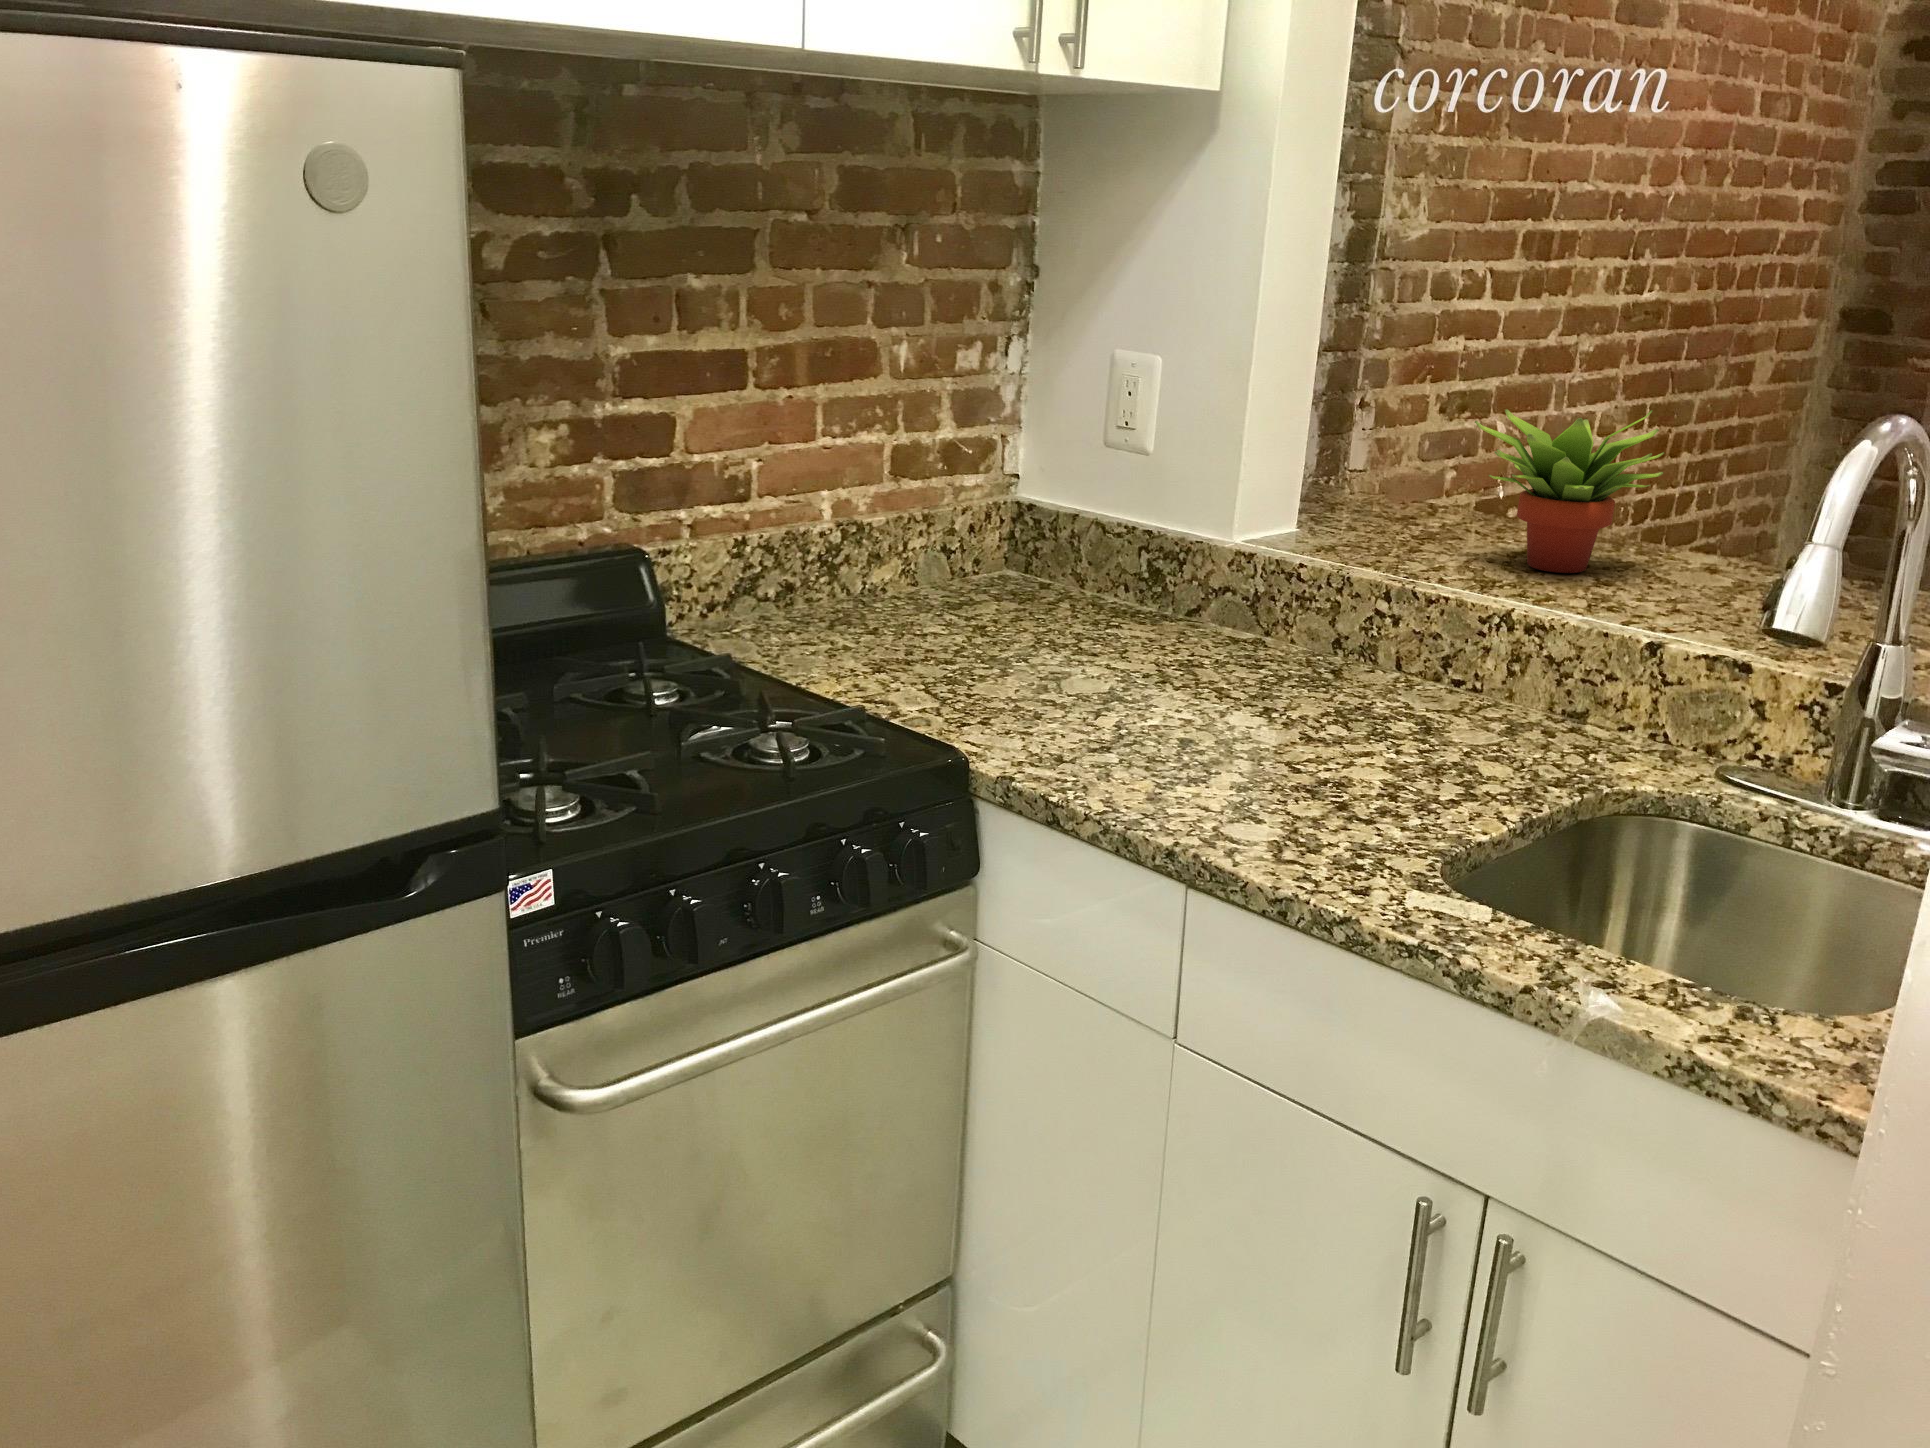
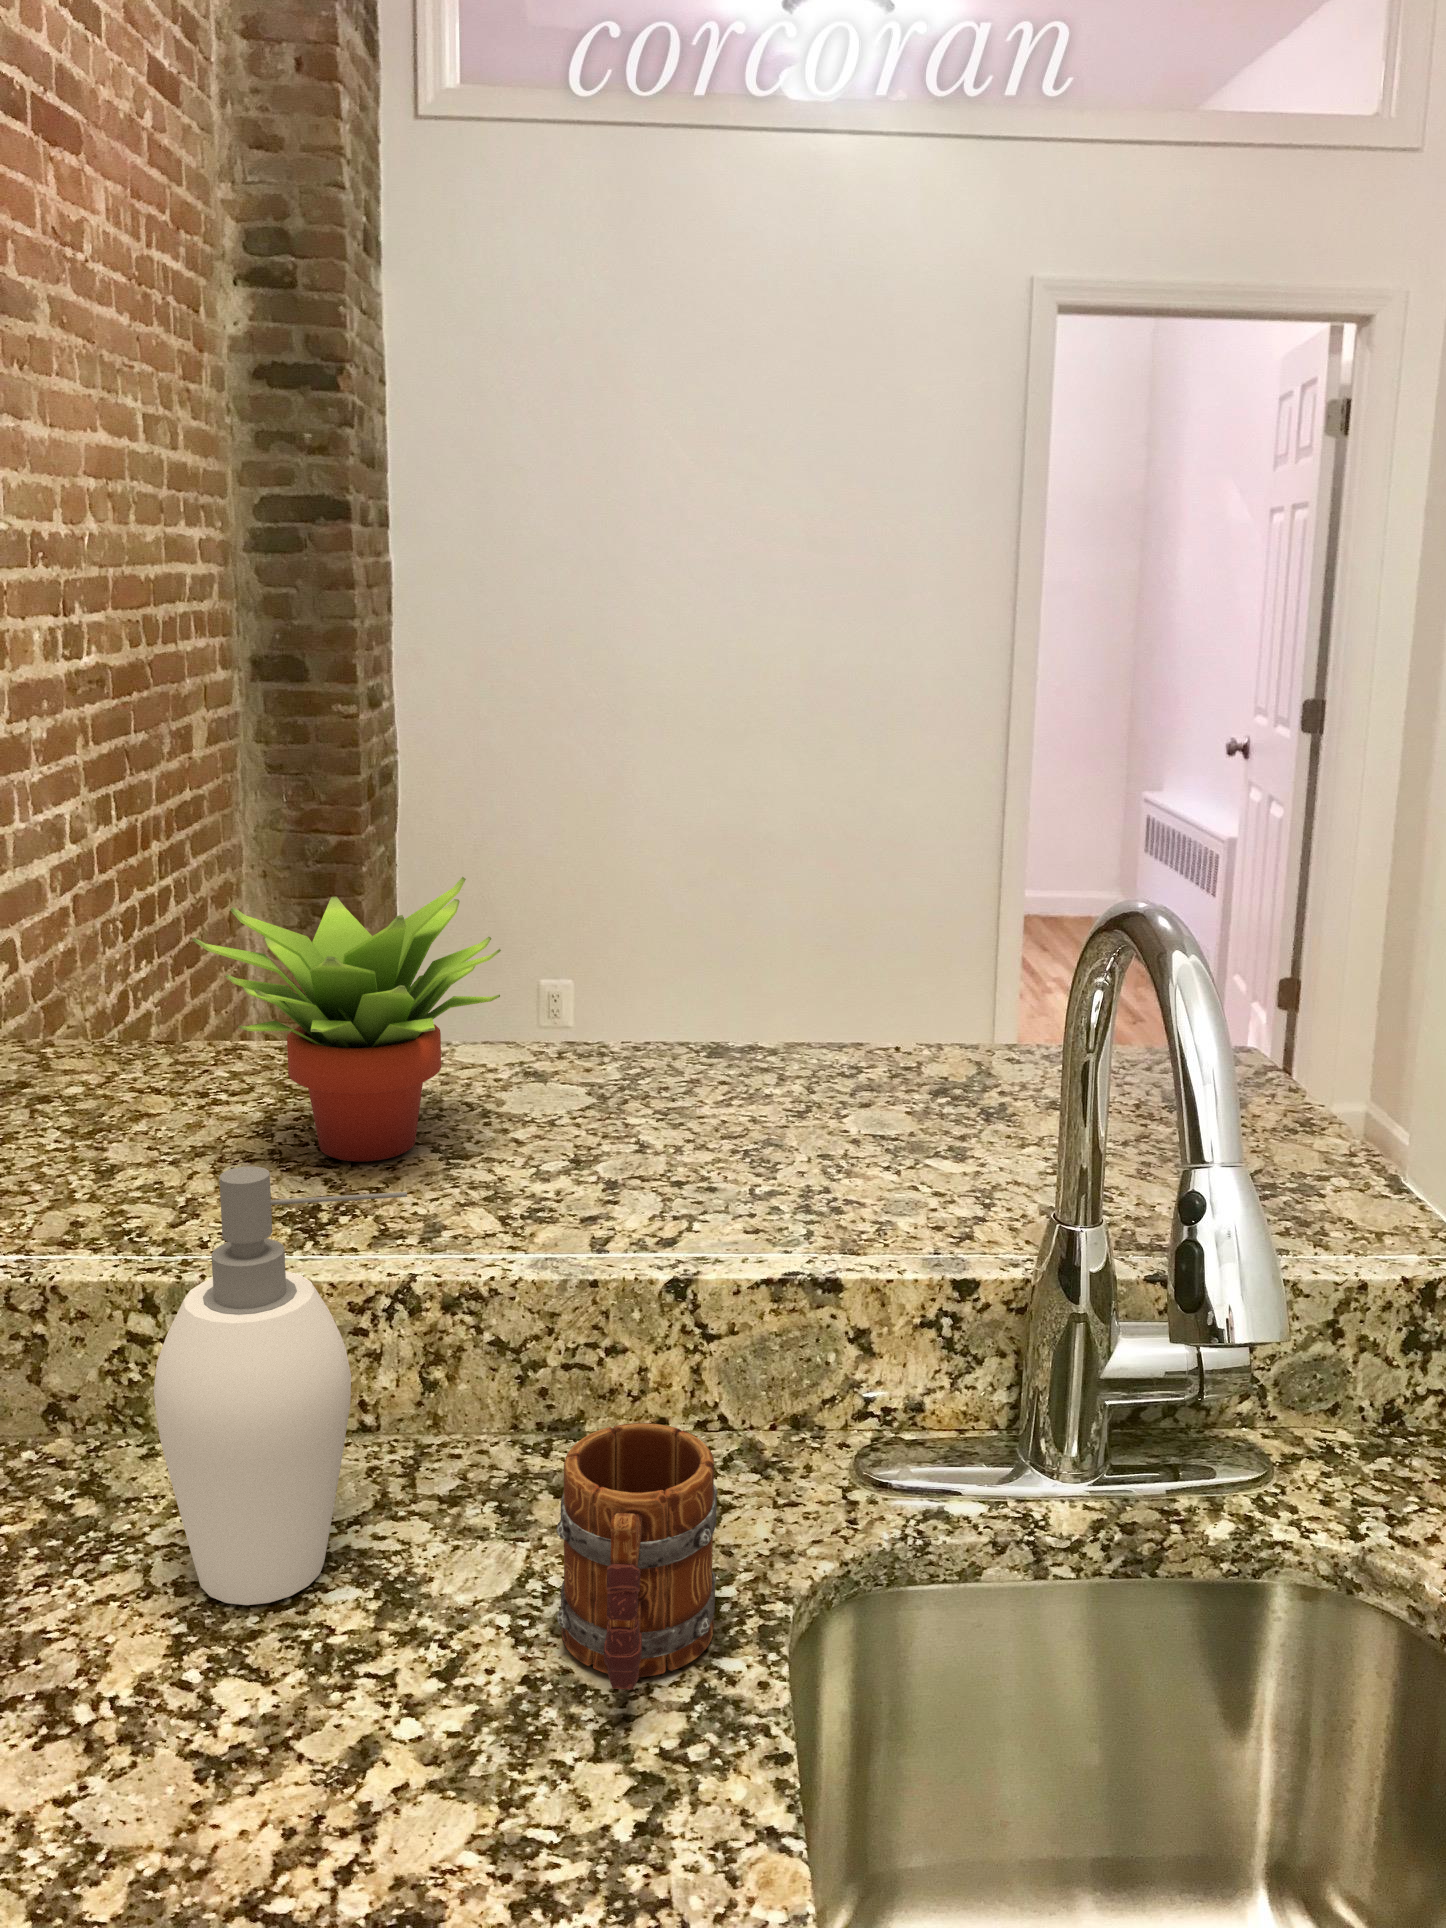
soap dispenser: none [1344,503,1477,716] -> present [154,1166,407,1605]
mug: none [1470,664,1576,779] -> present [557,1423,717,1690]

